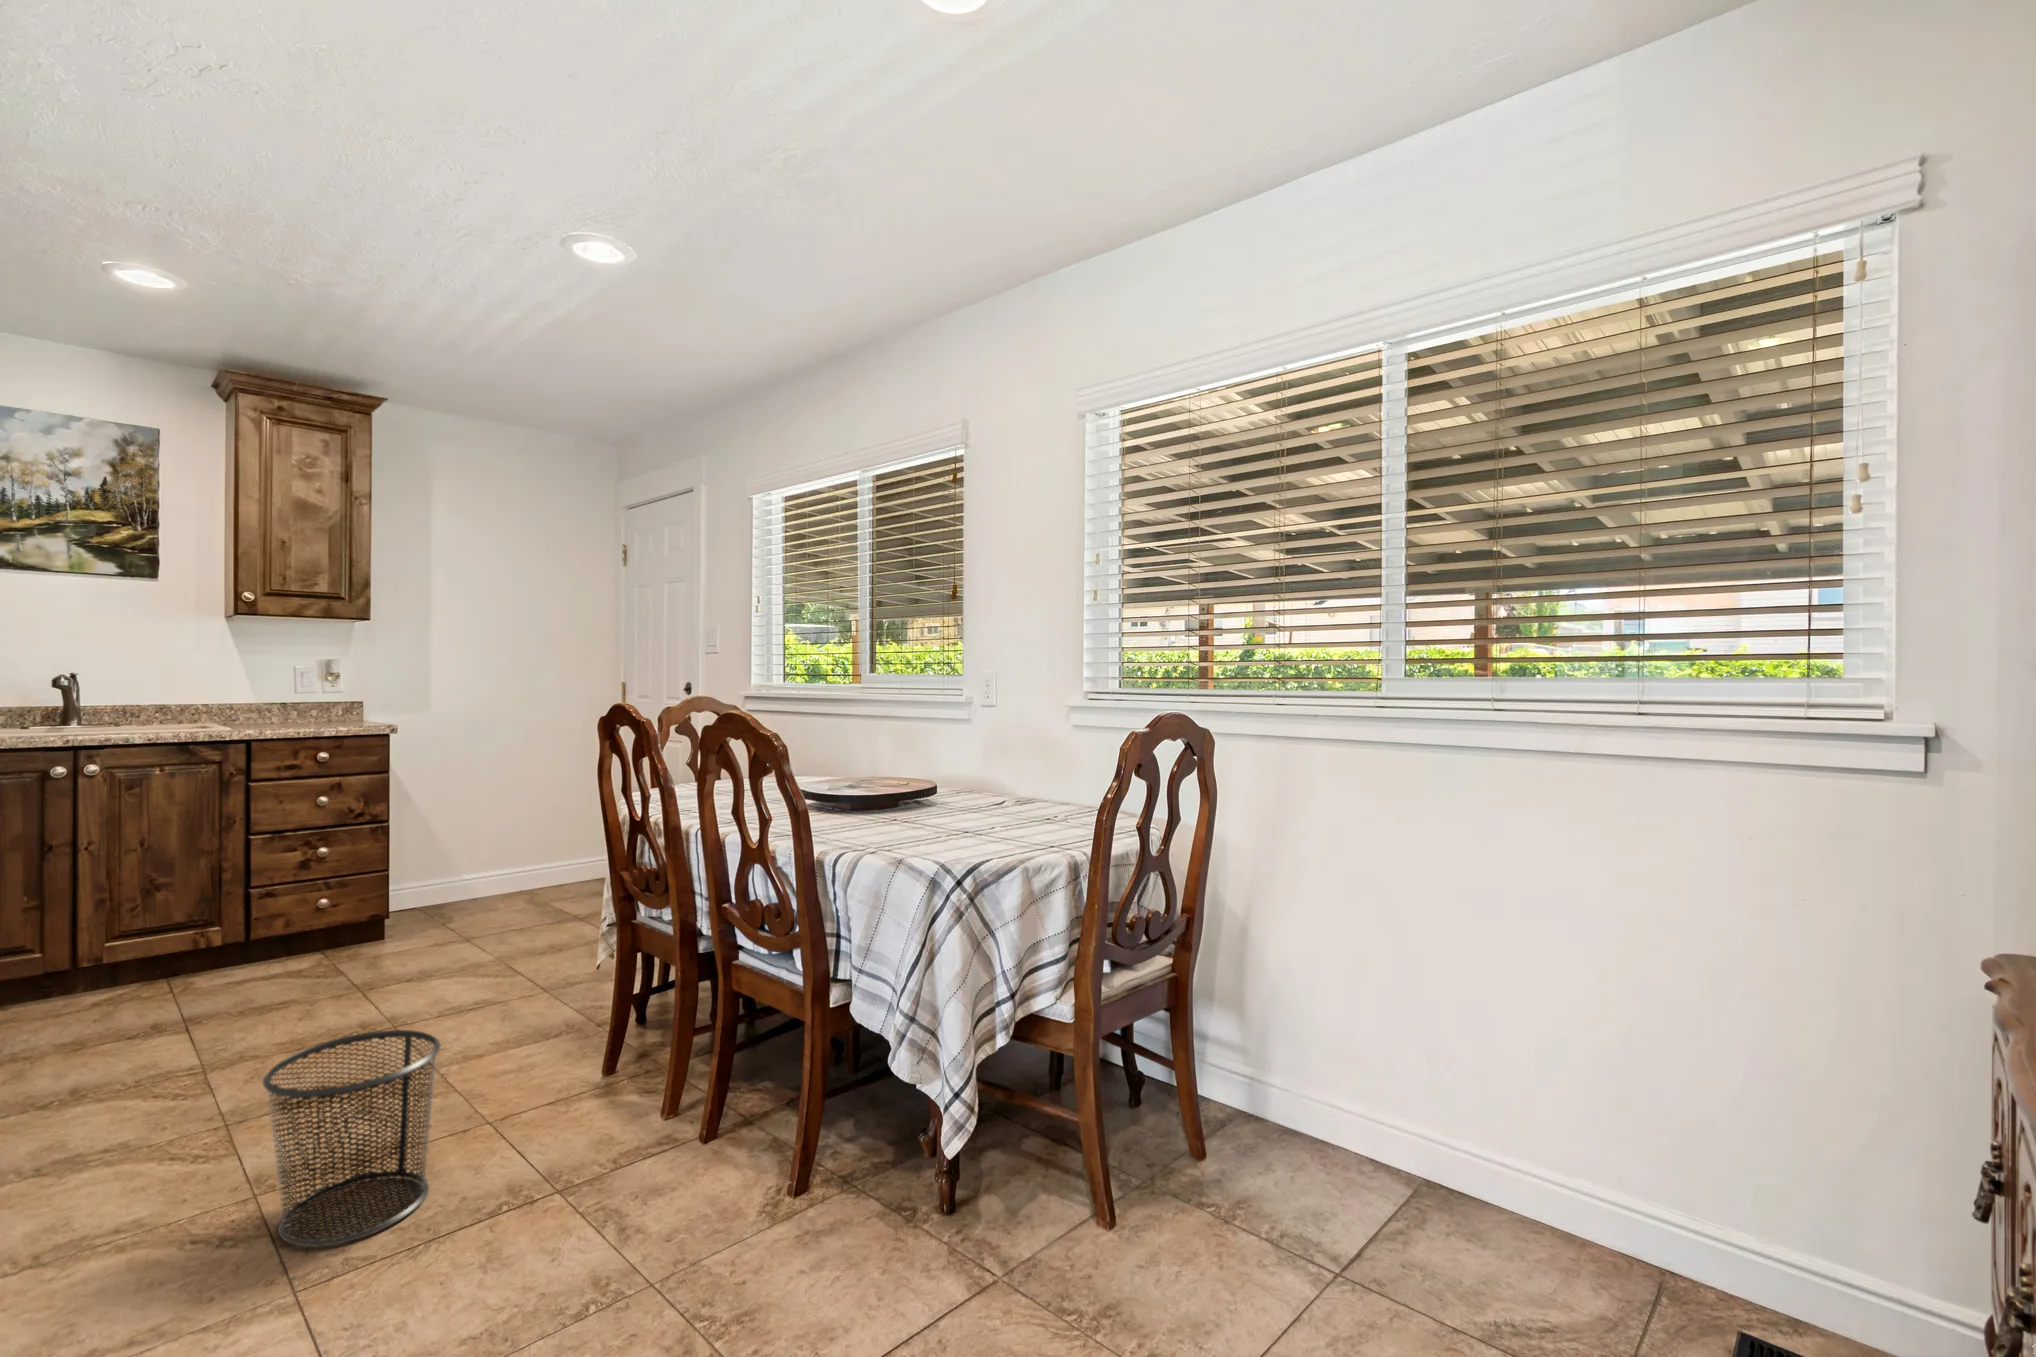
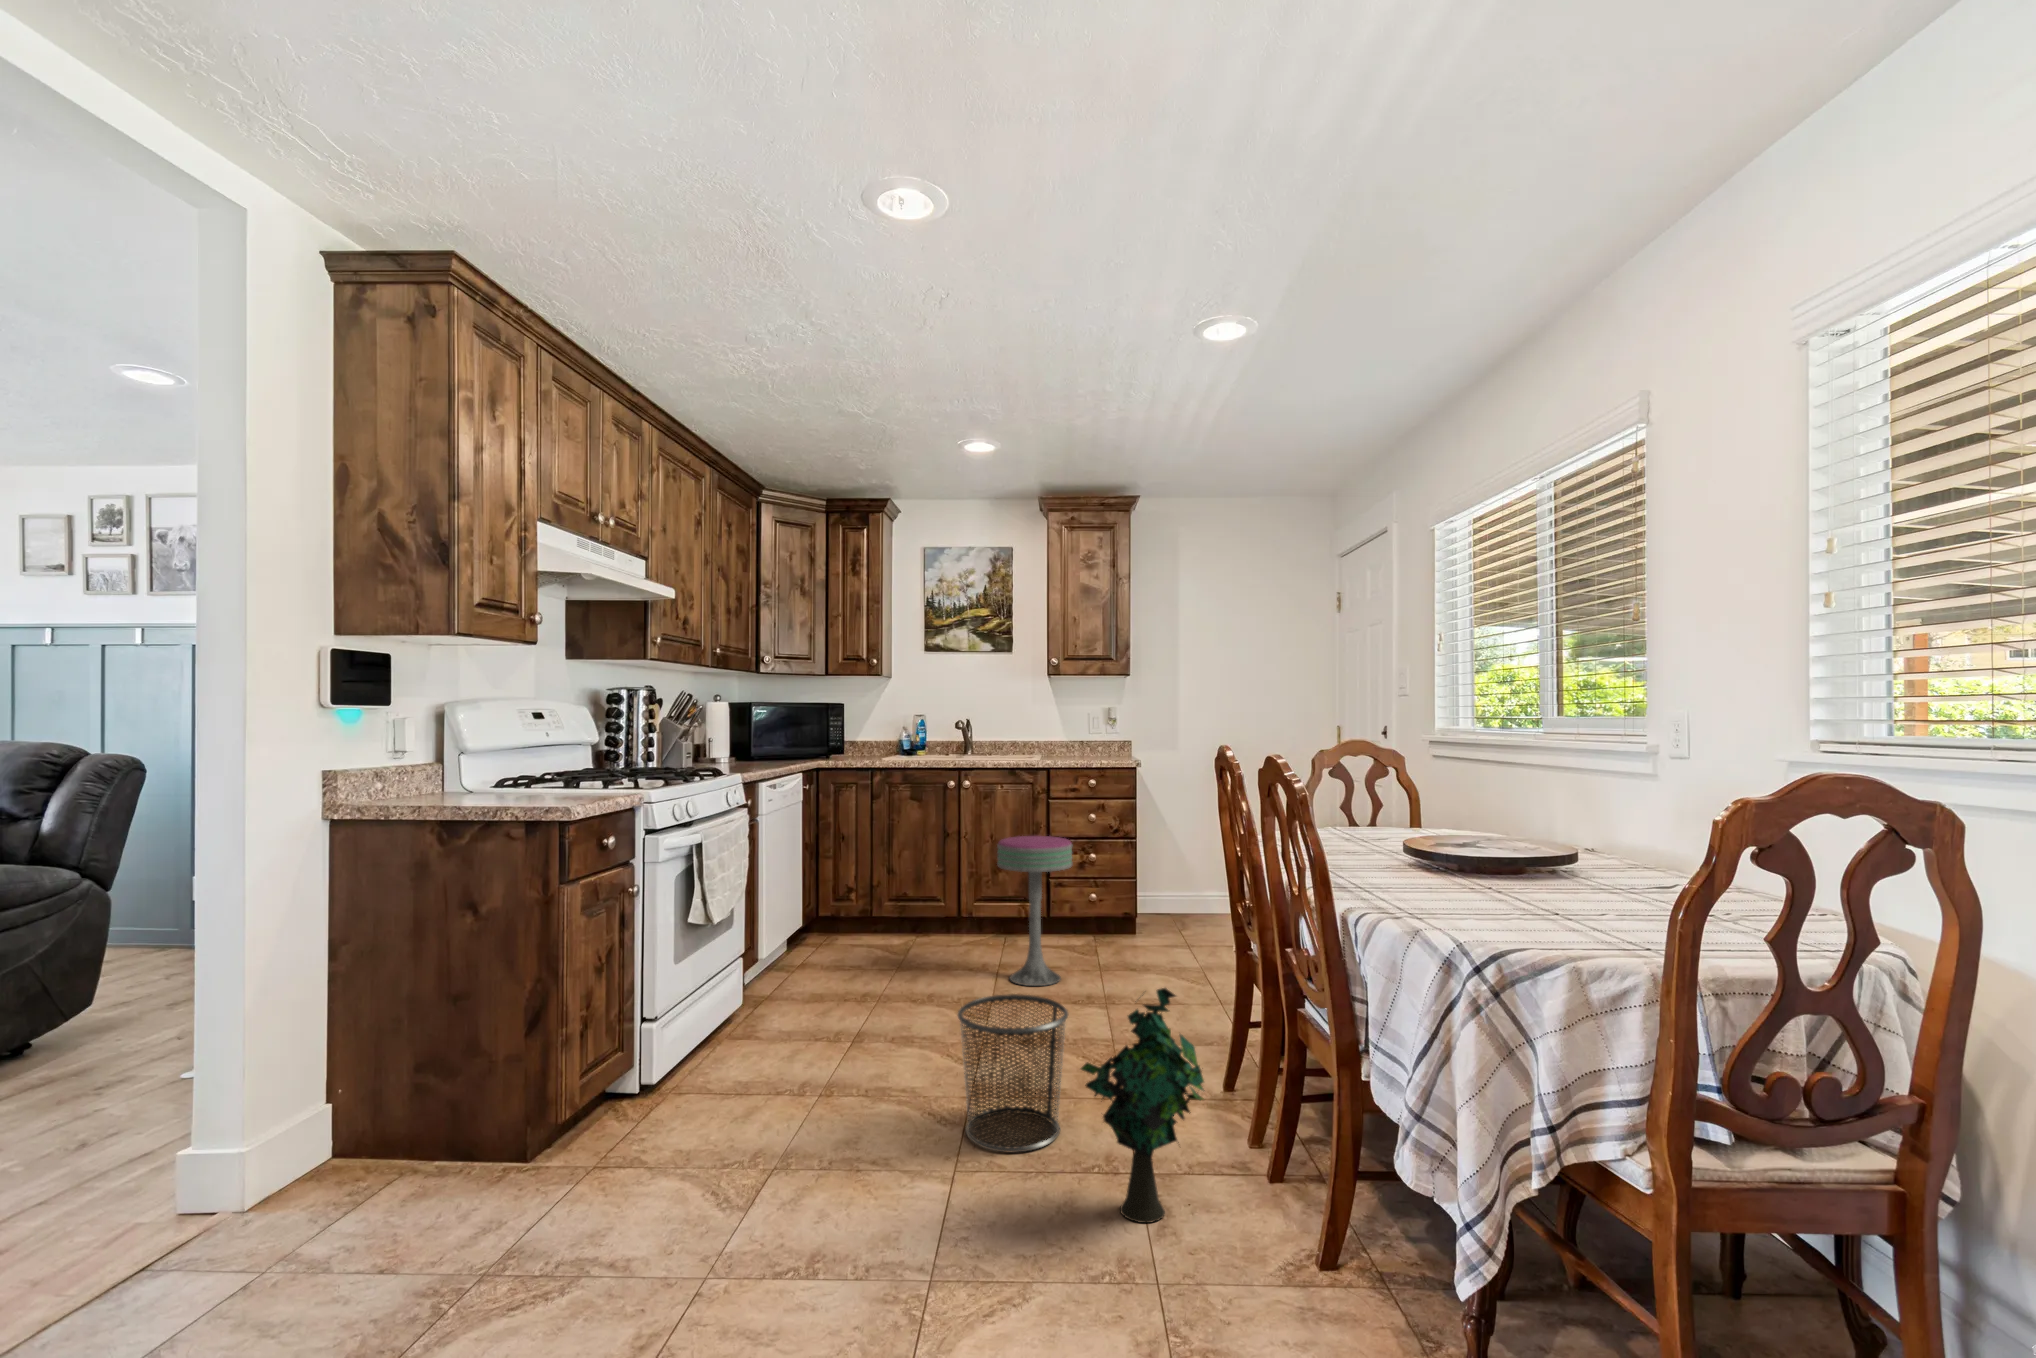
bar stool: none [195,830,325,1033] -> present [997,836,1073,986]
decorative plant: none [504,974,657,1238] -> present [1081,988,1204,1223]

